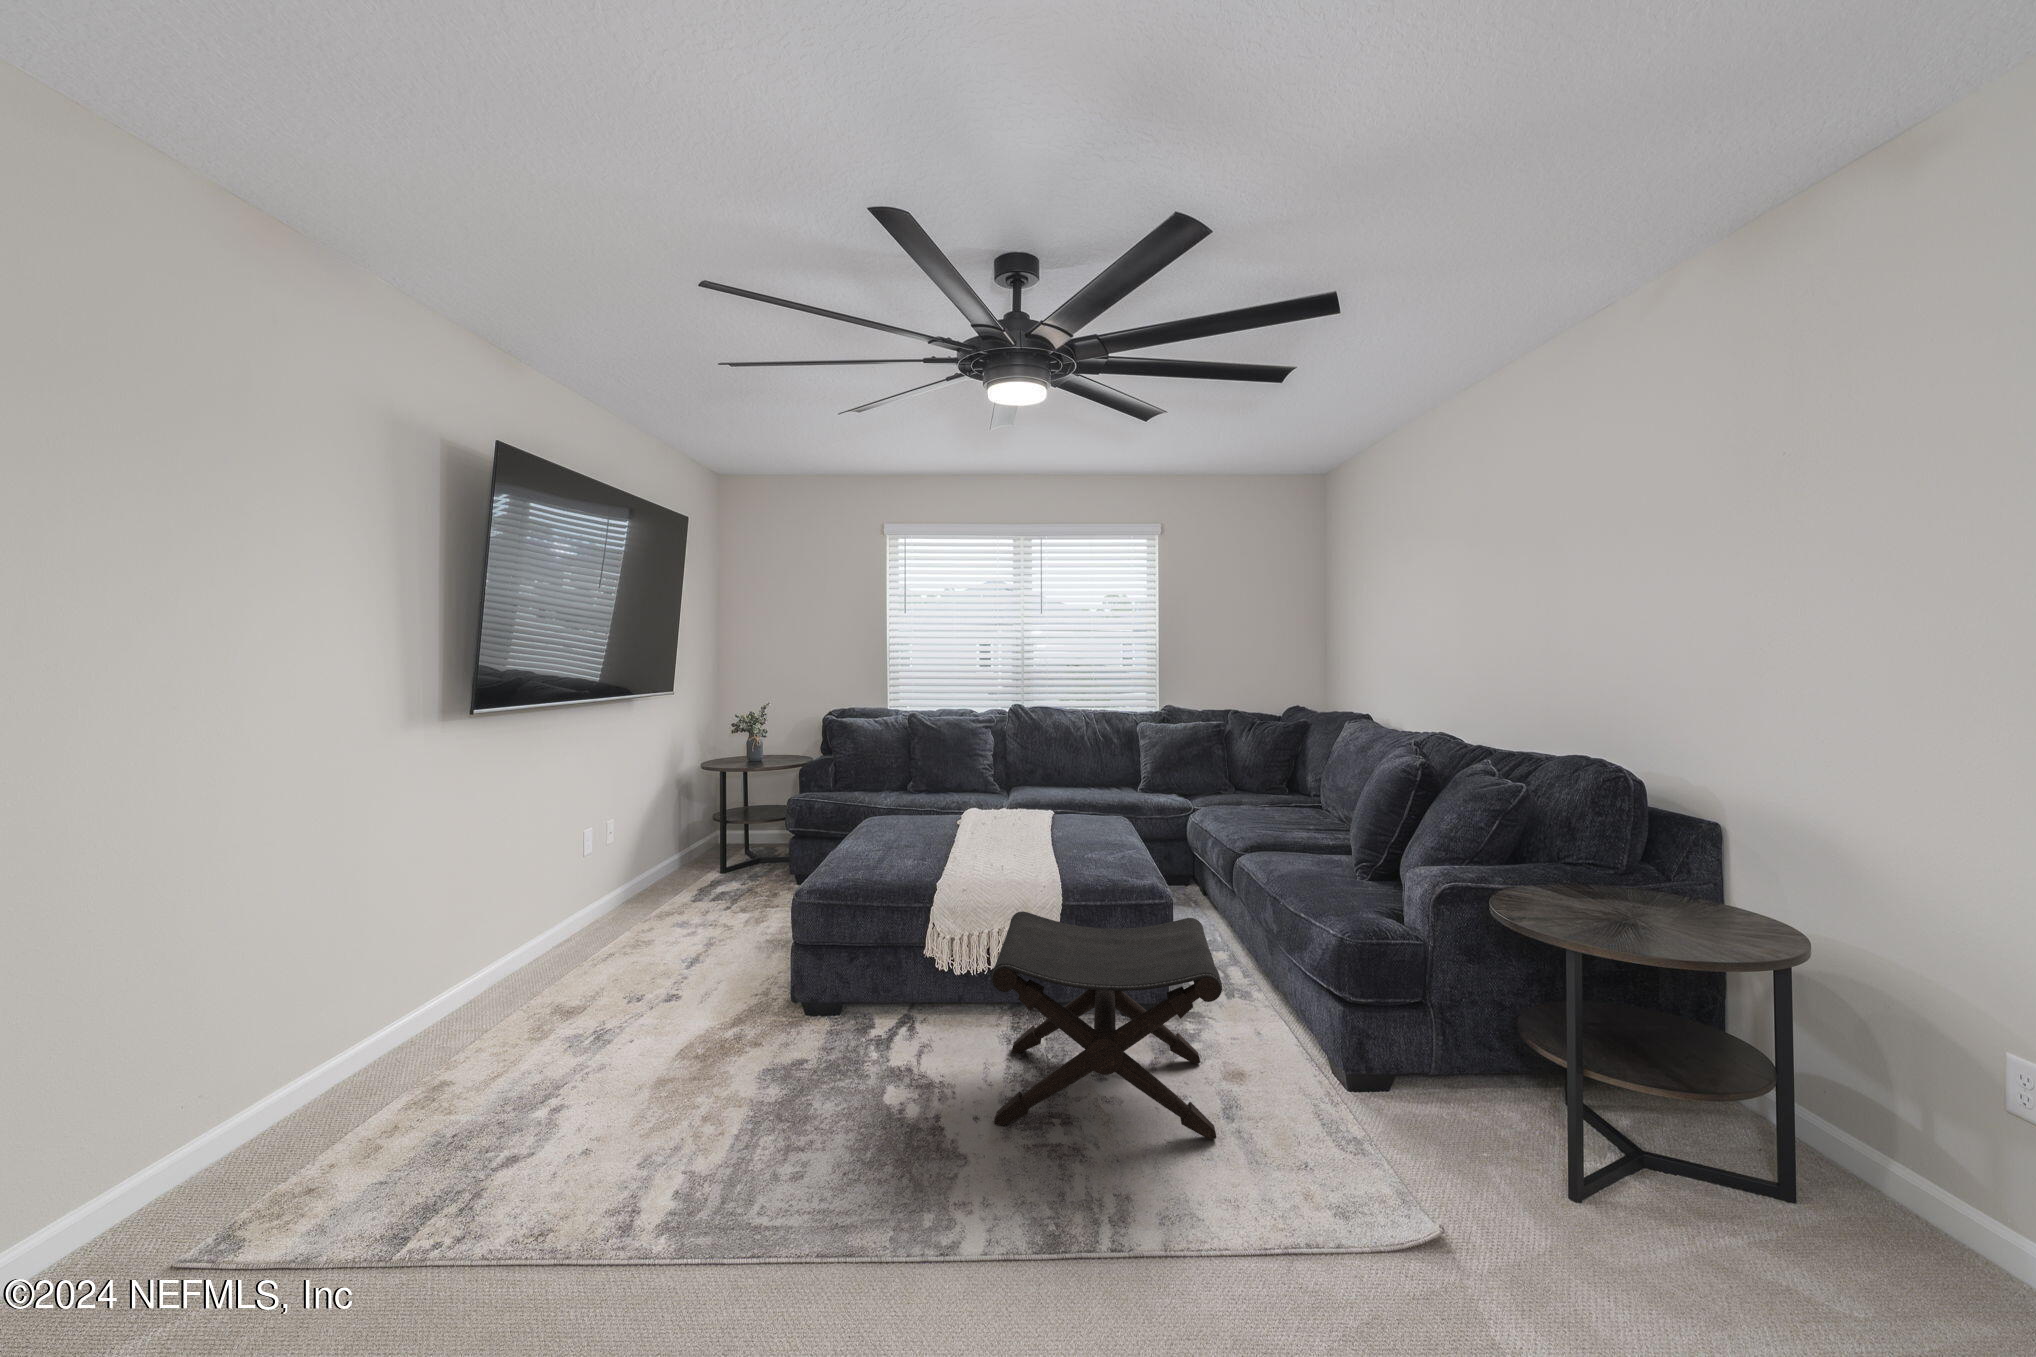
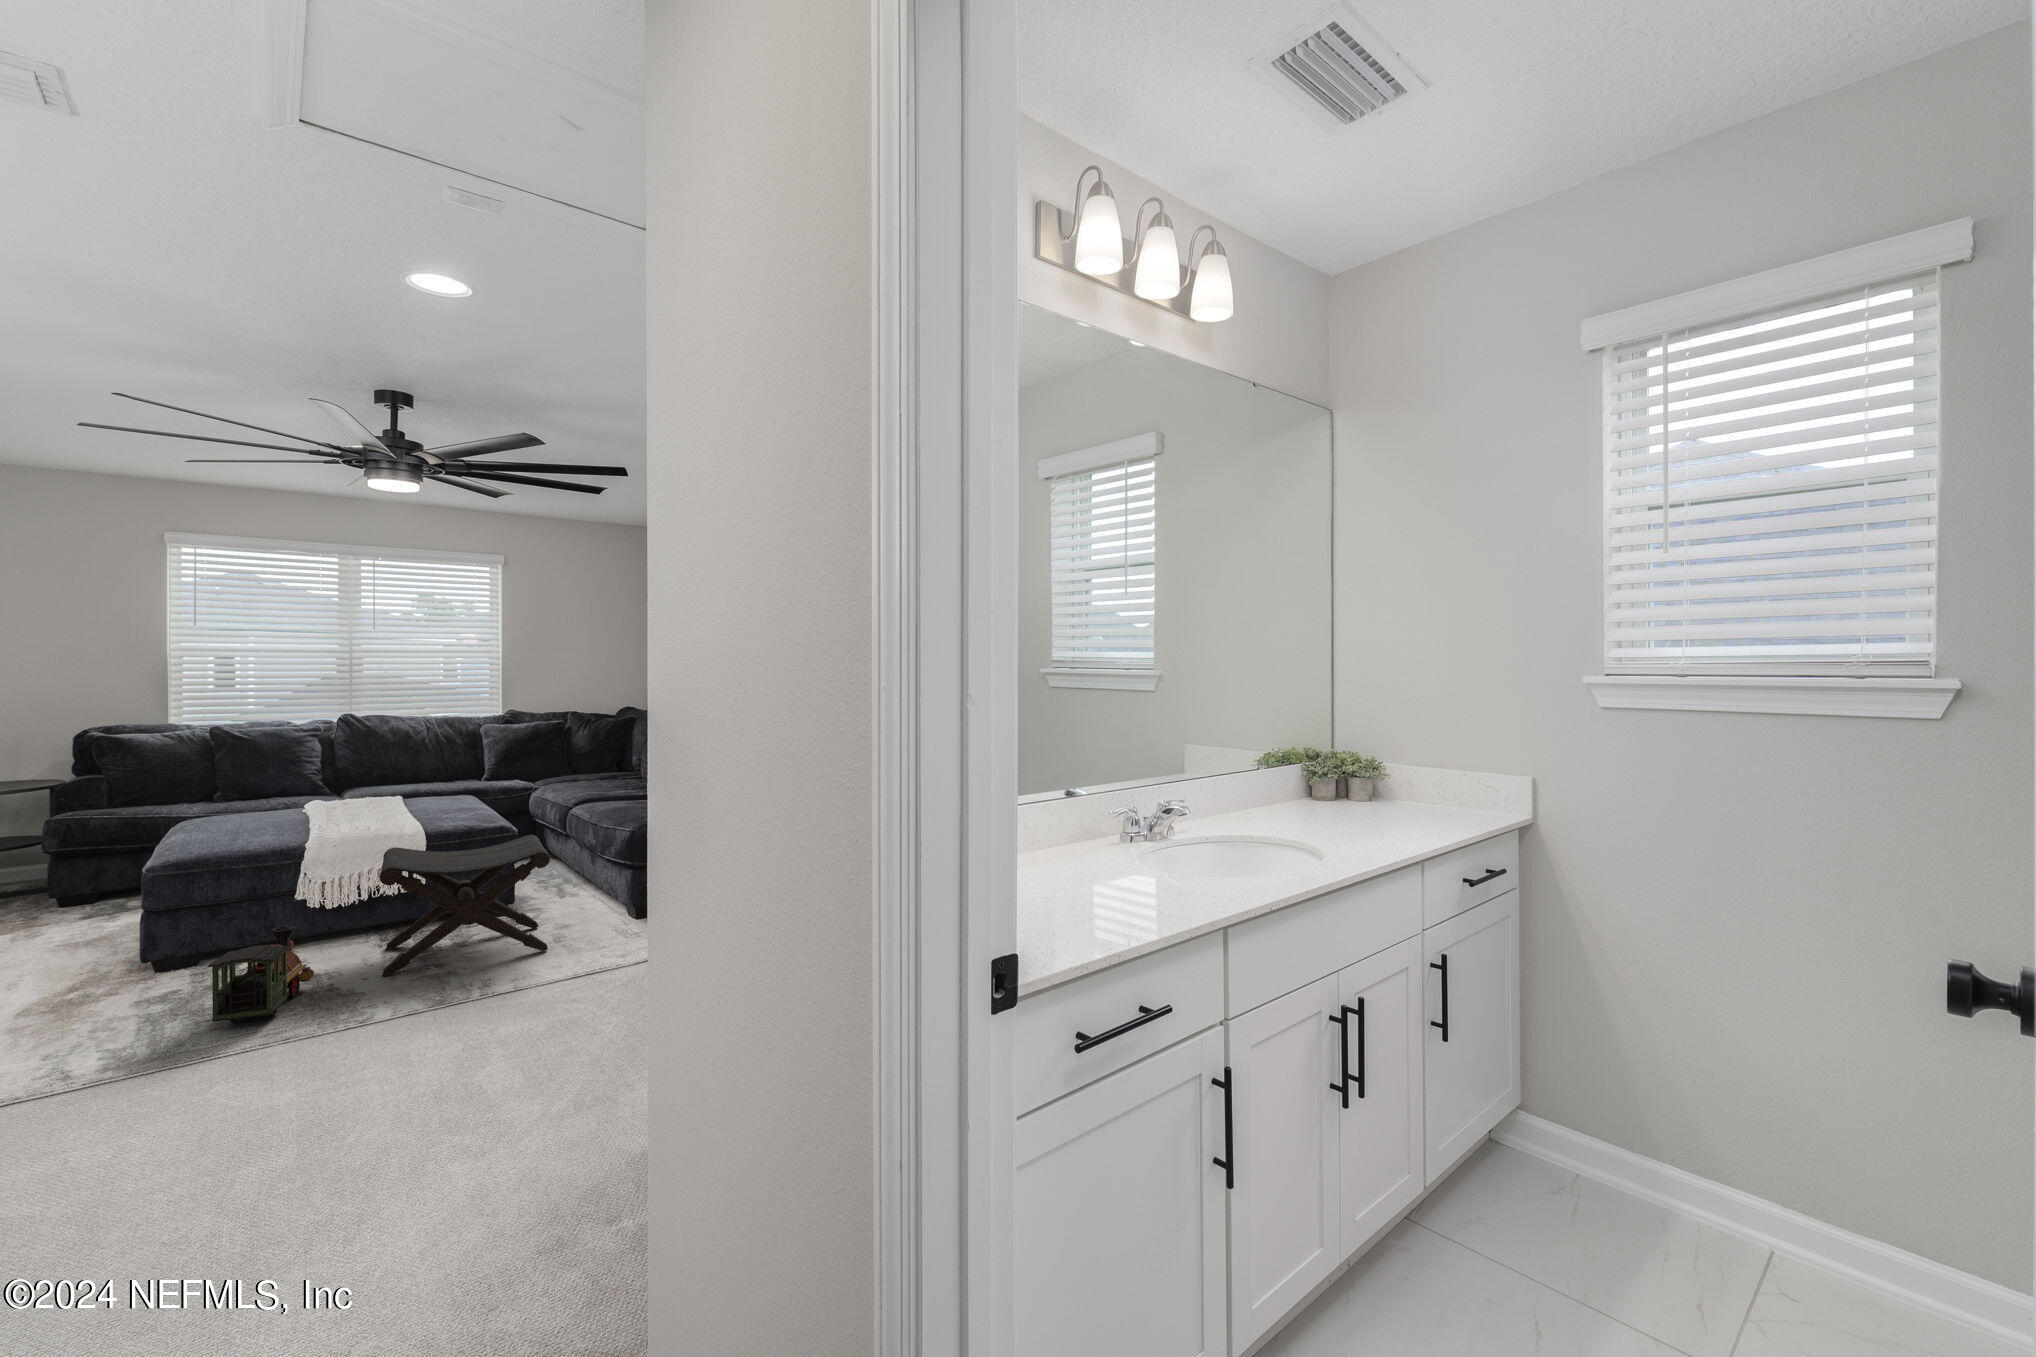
toy train: none [774,1023,916,1195] -> present [208,925,314,1022]

